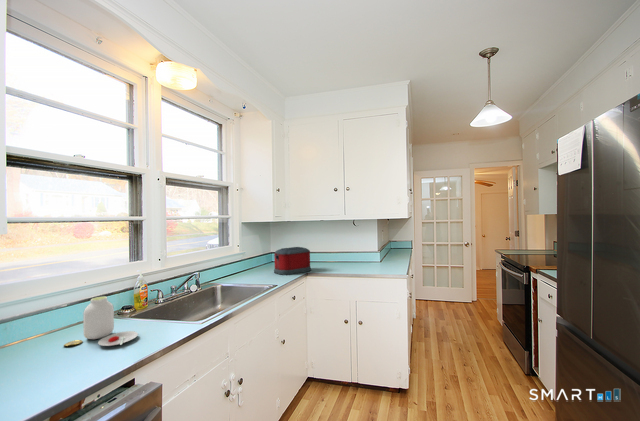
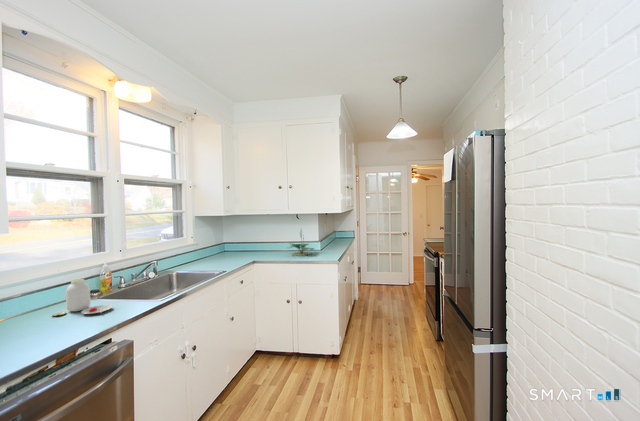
potted plant: none [341,234,373,268] -> present [289,234,313,256]
toaster: present [274,247,311,275] -> none [225,239,259,263]

